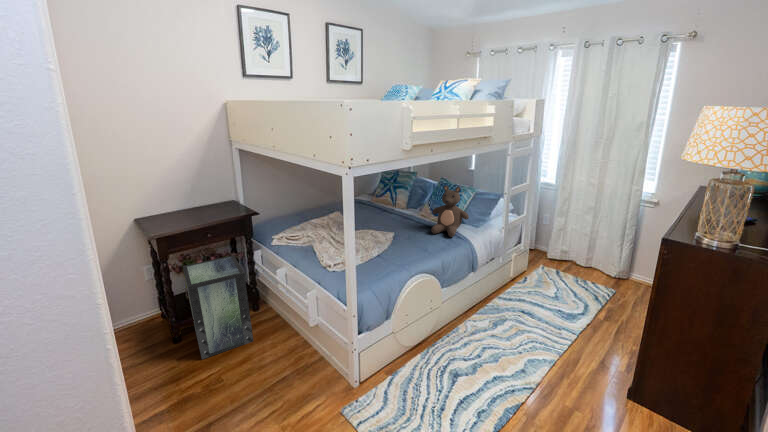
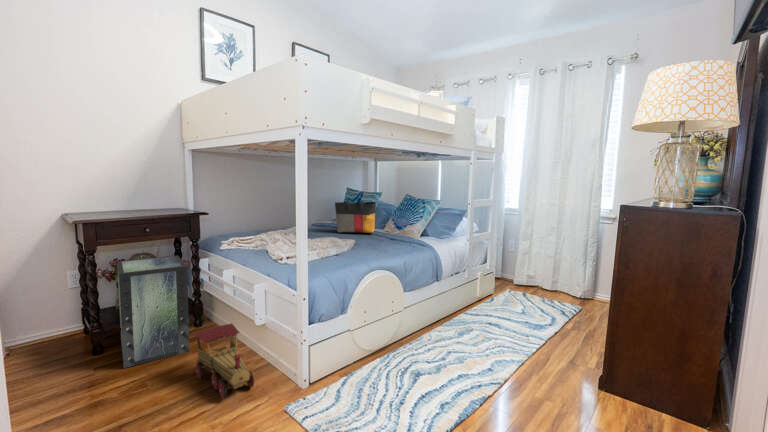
teddy bear: present [431,186,469,237] -> none [393,195,431,244]
tote bag: none [373,187,414,218] -> present [335,201,376,233]
toy train: none [256,324,312,398] -> present [194,324,254,399]

